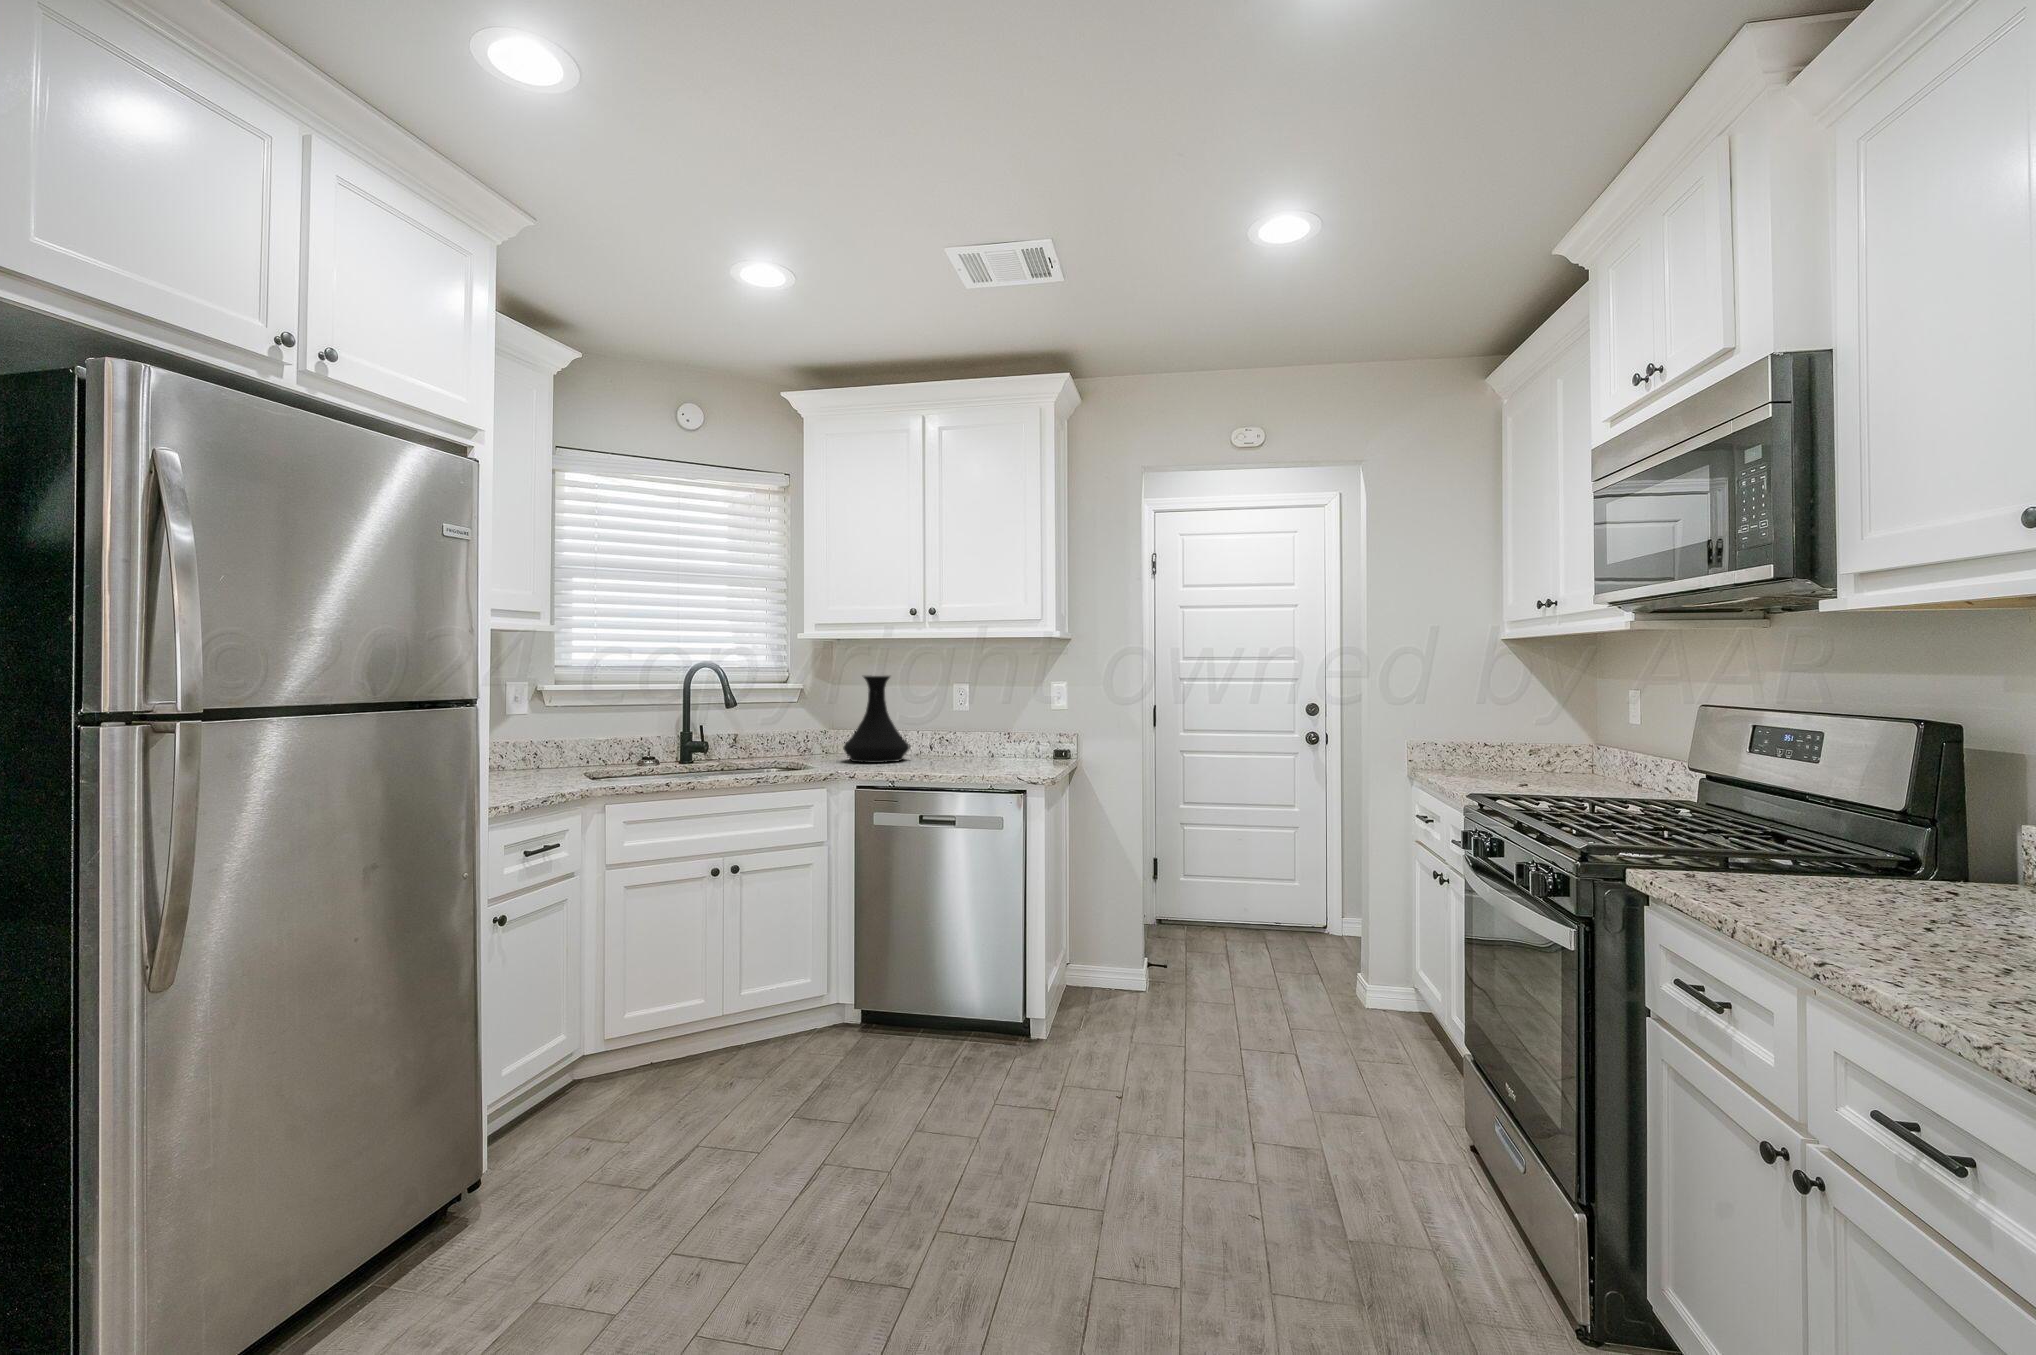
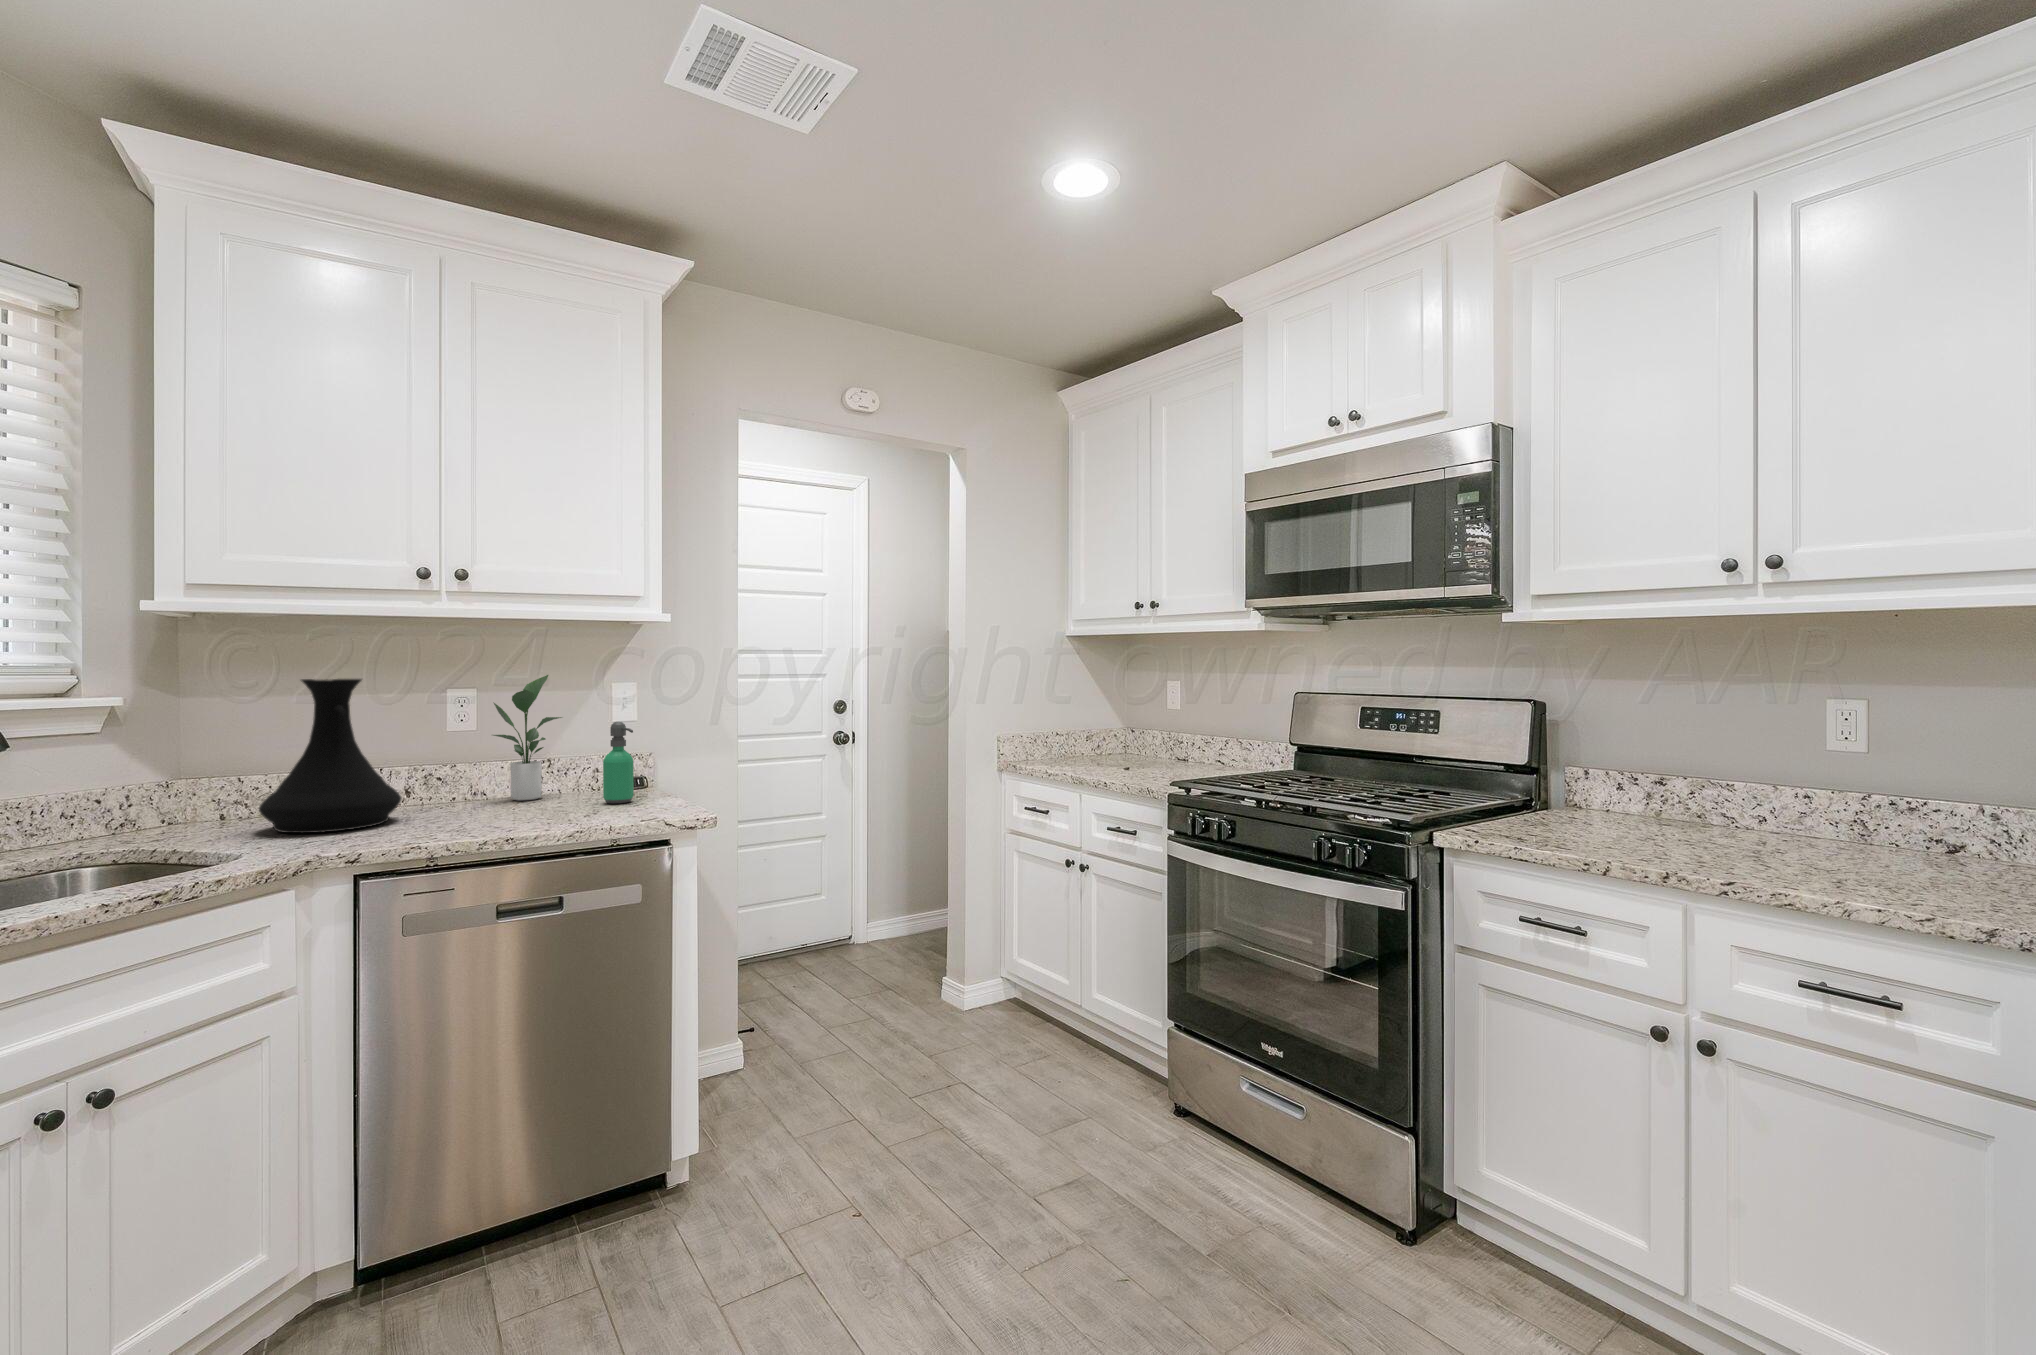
potted plant: none [965,675,1011,758] -> present [493,675,562,801]
soap dispenser: none [1013,707,1032,764] -> present [603,722,634,804]

